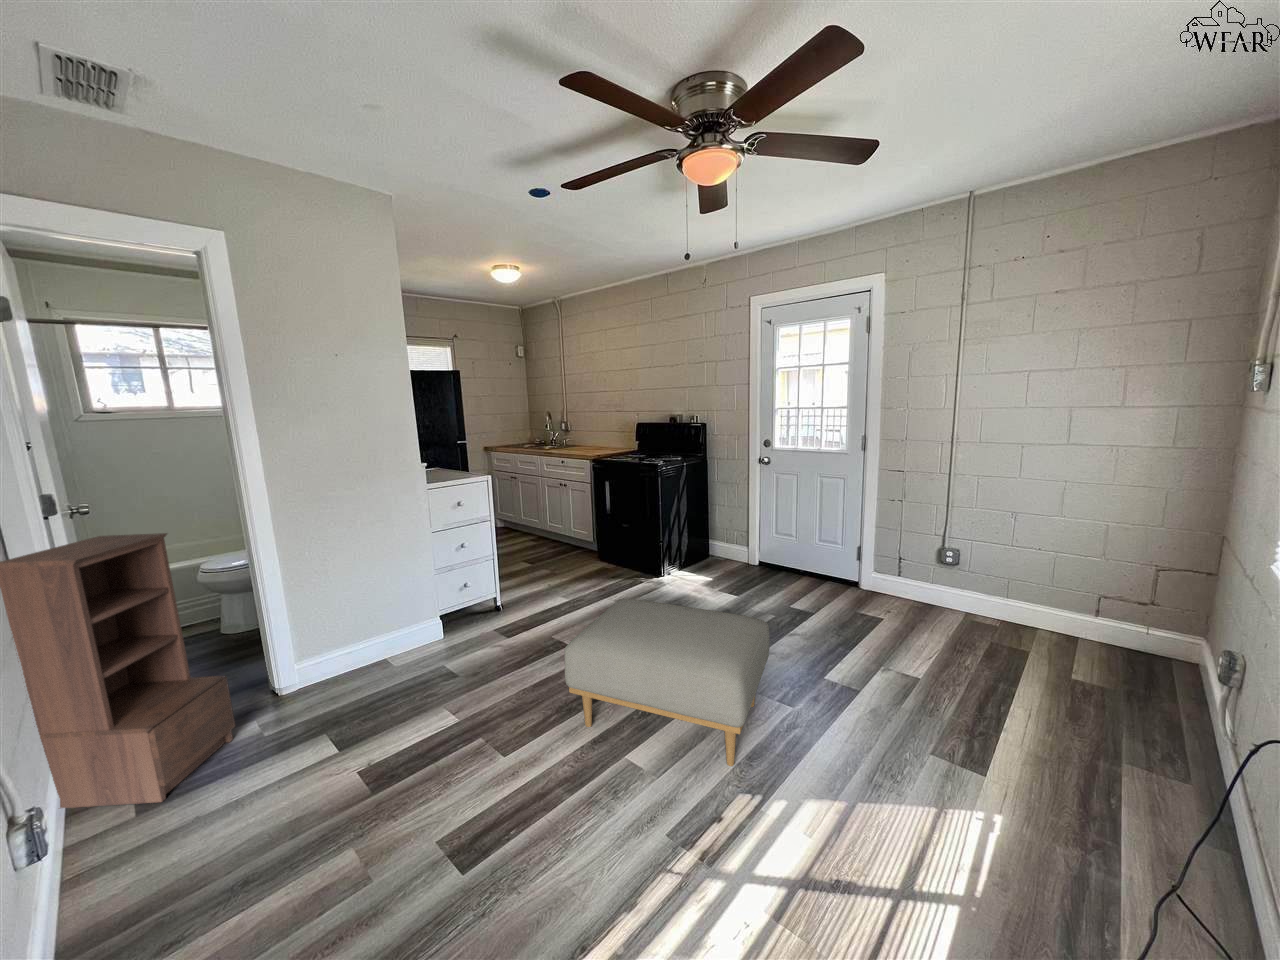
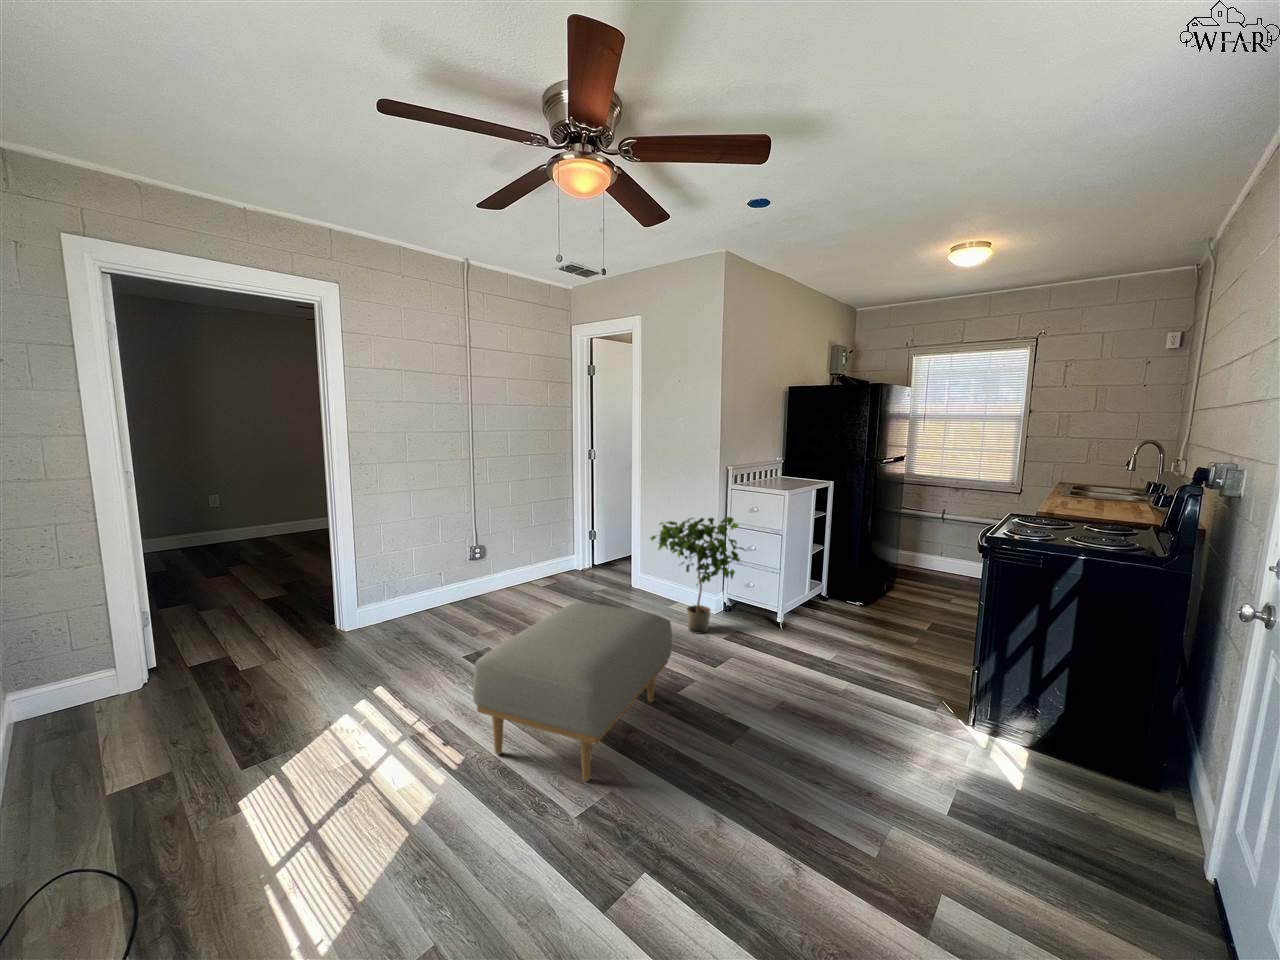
potted plant: none [414,523,508,656] -> present [650,517,745,634]
bookshelf: present [0,533,235,808] -> none [551,467,597,590]

